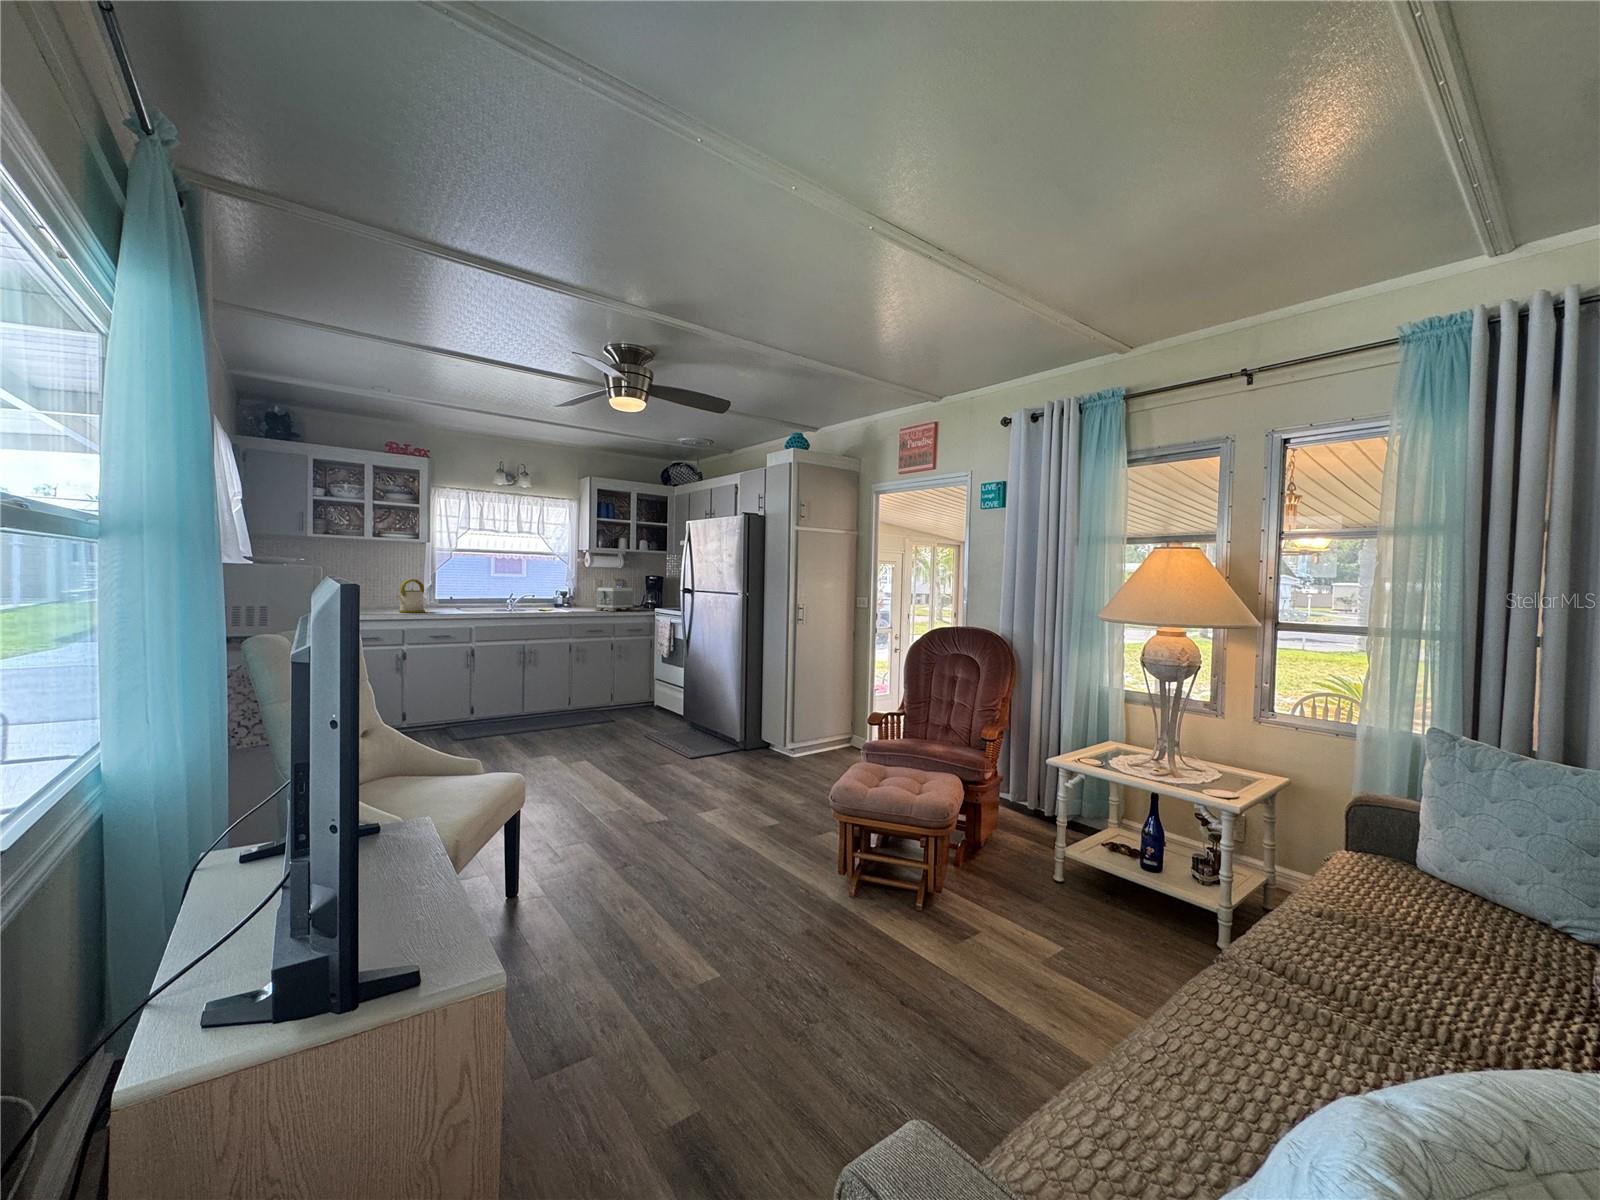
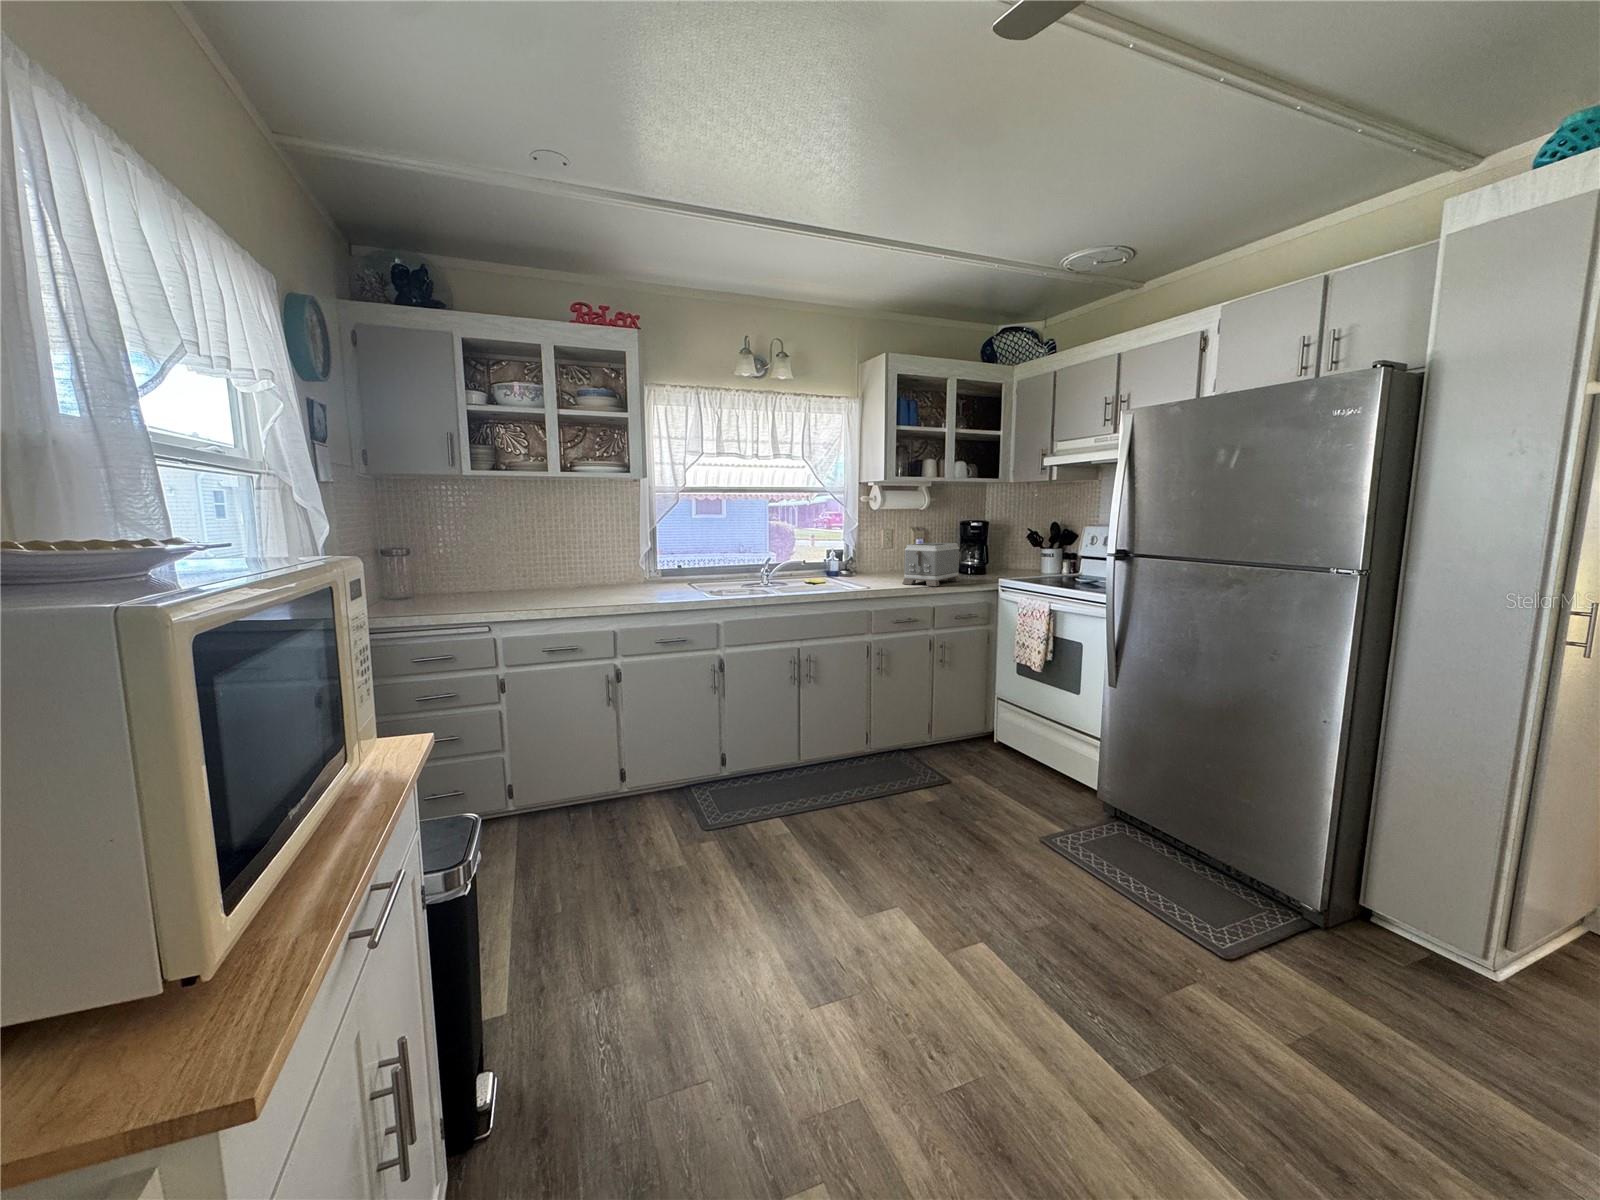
kettle: present [396,579,425,613] -> none [601,542,645,601]

